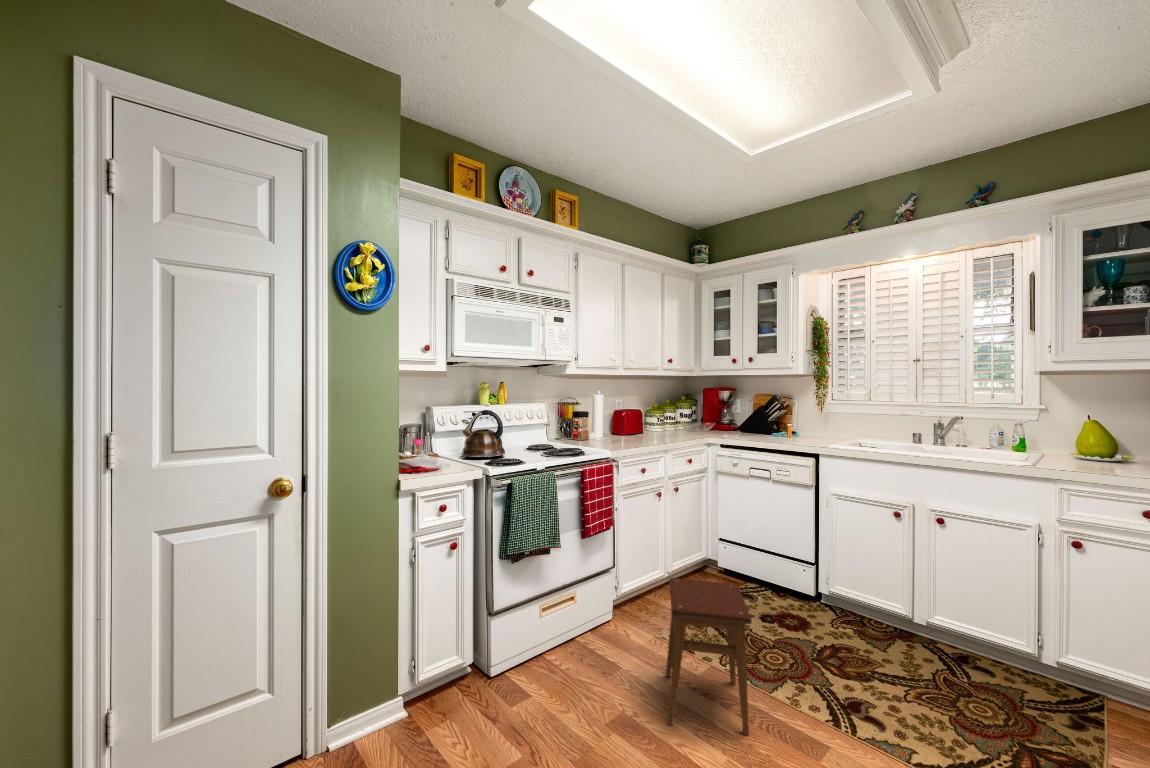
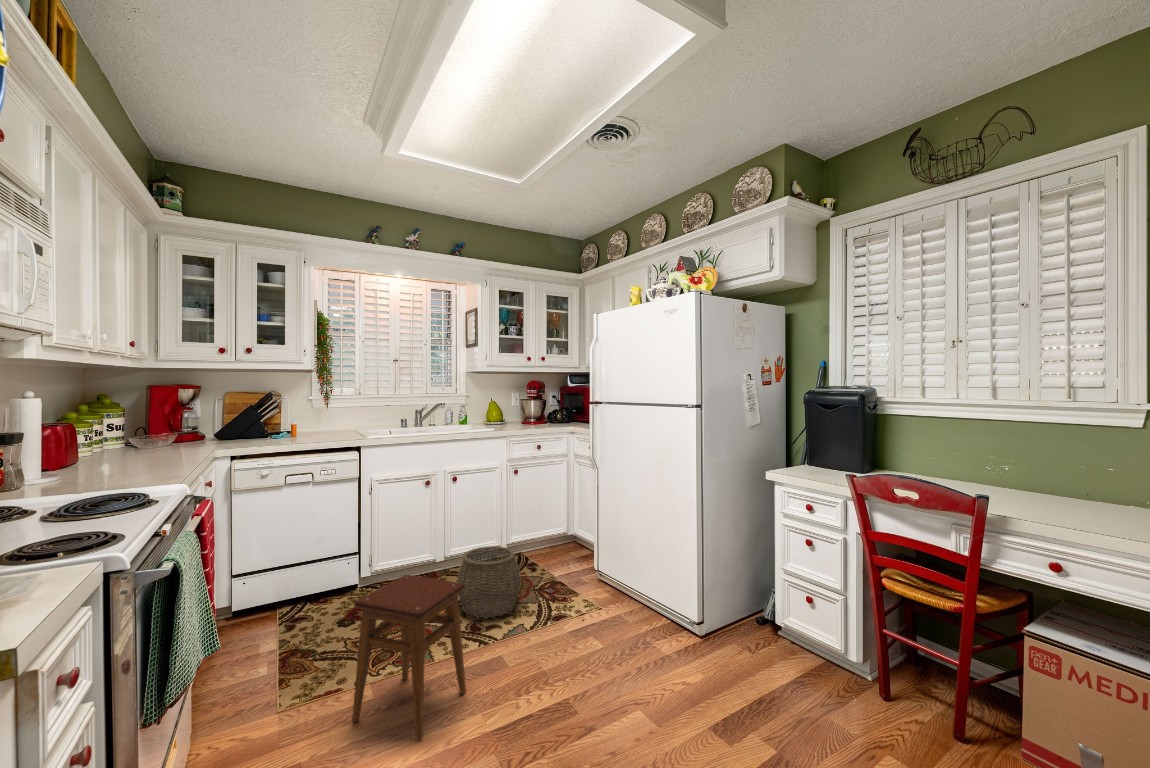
woven basket: none [859,616,965,729] -> present [457,546,521,618]

